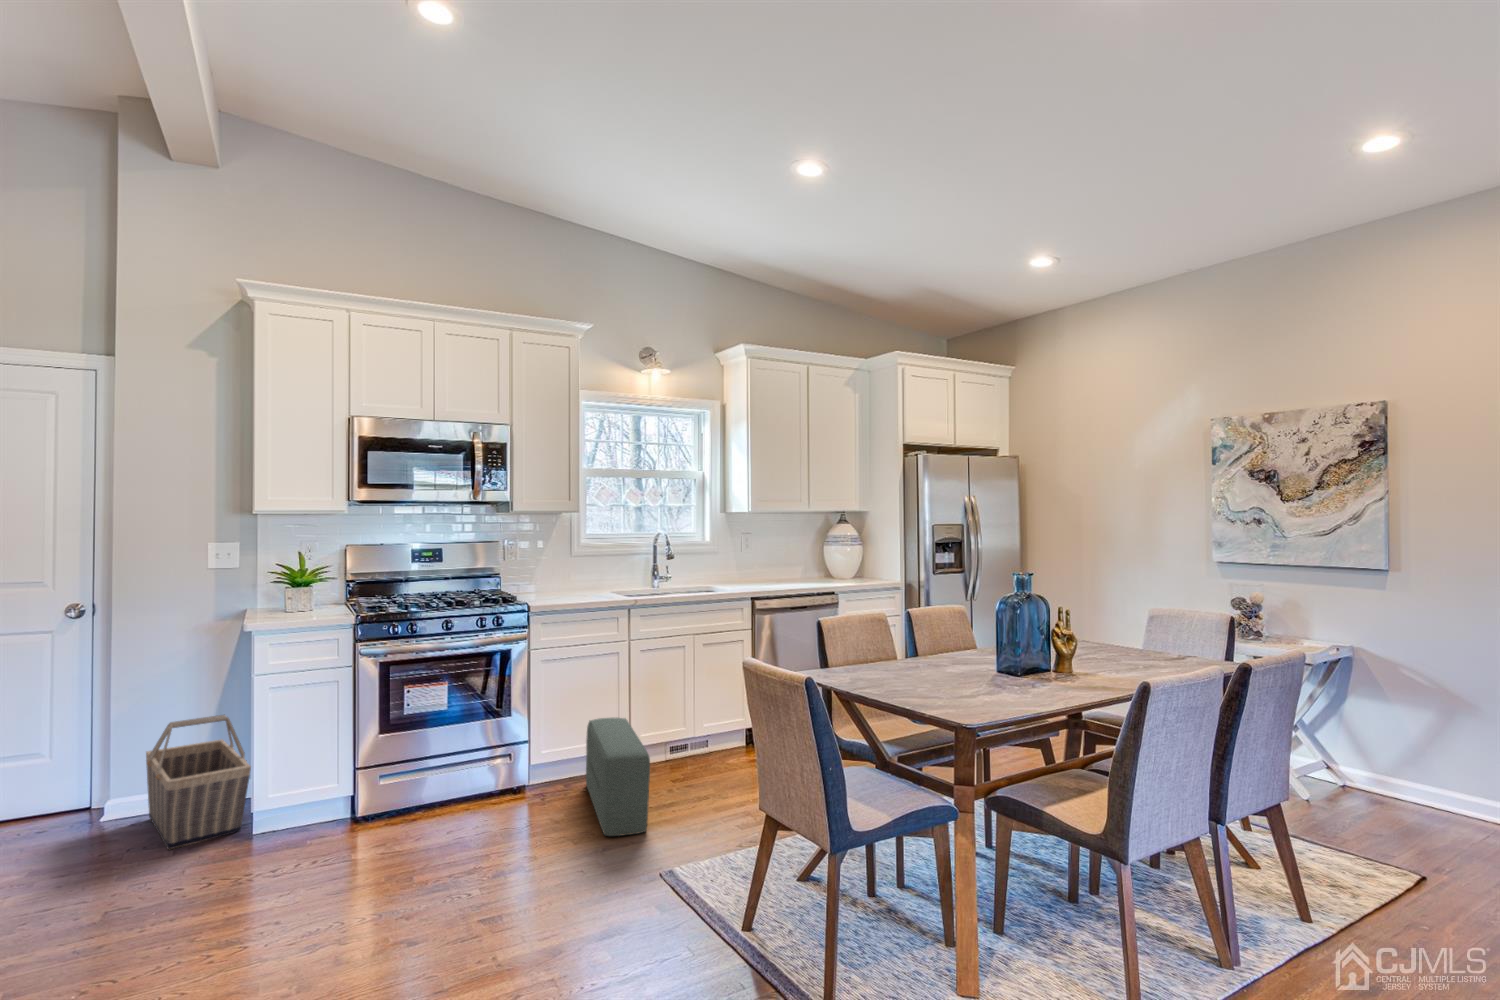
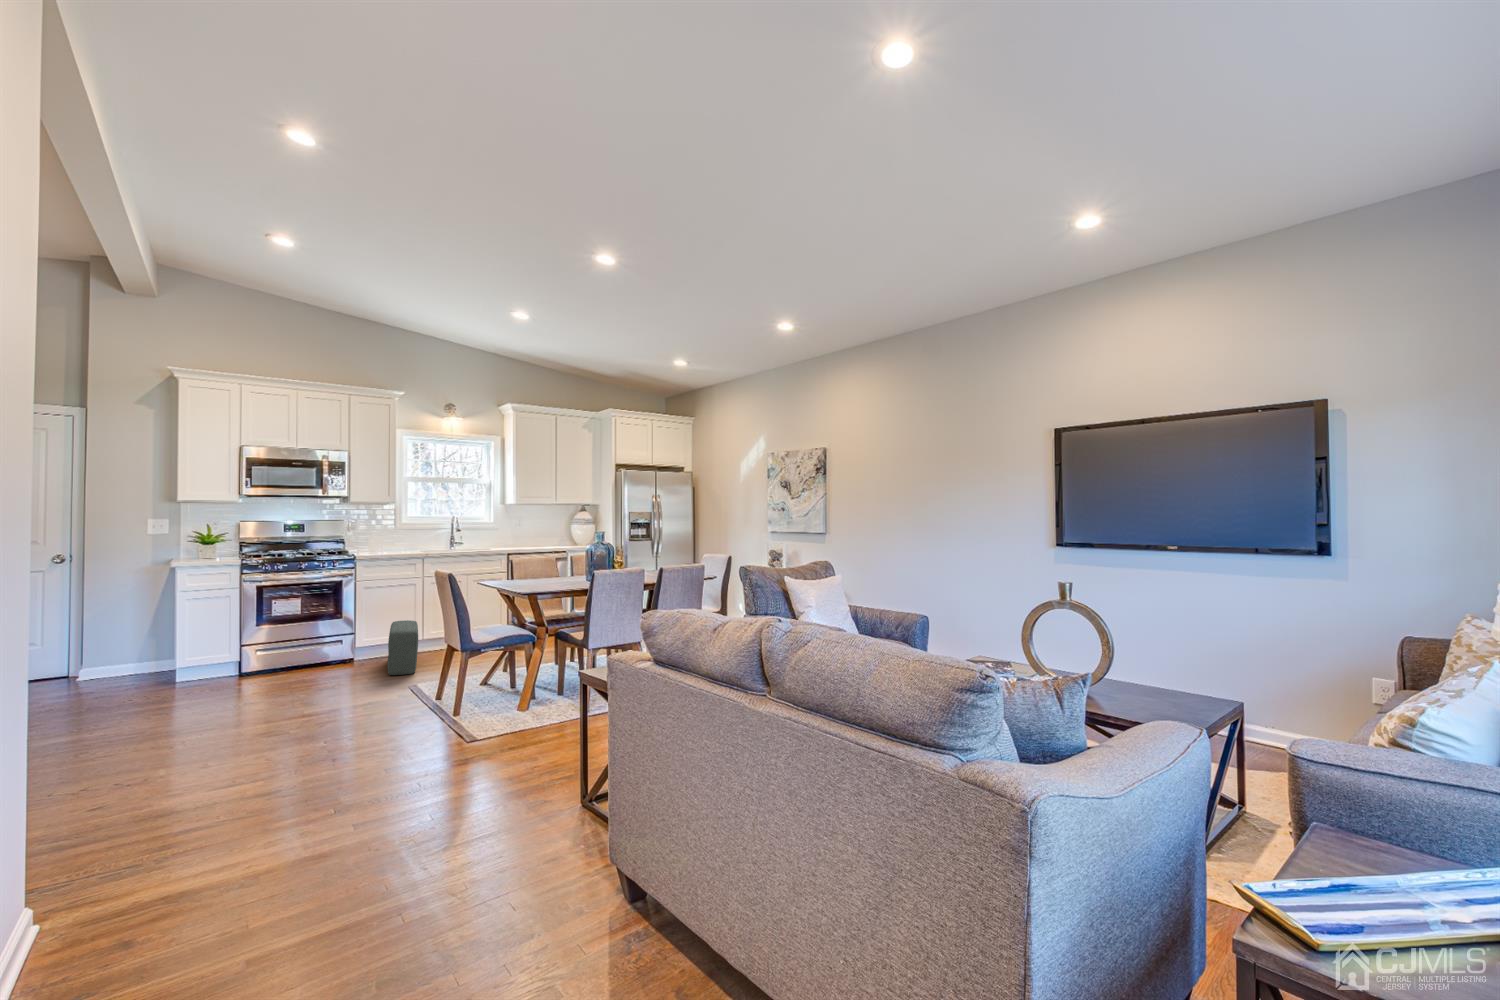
basket: present [146,715,251,849] -> none [107,618,176,689]

